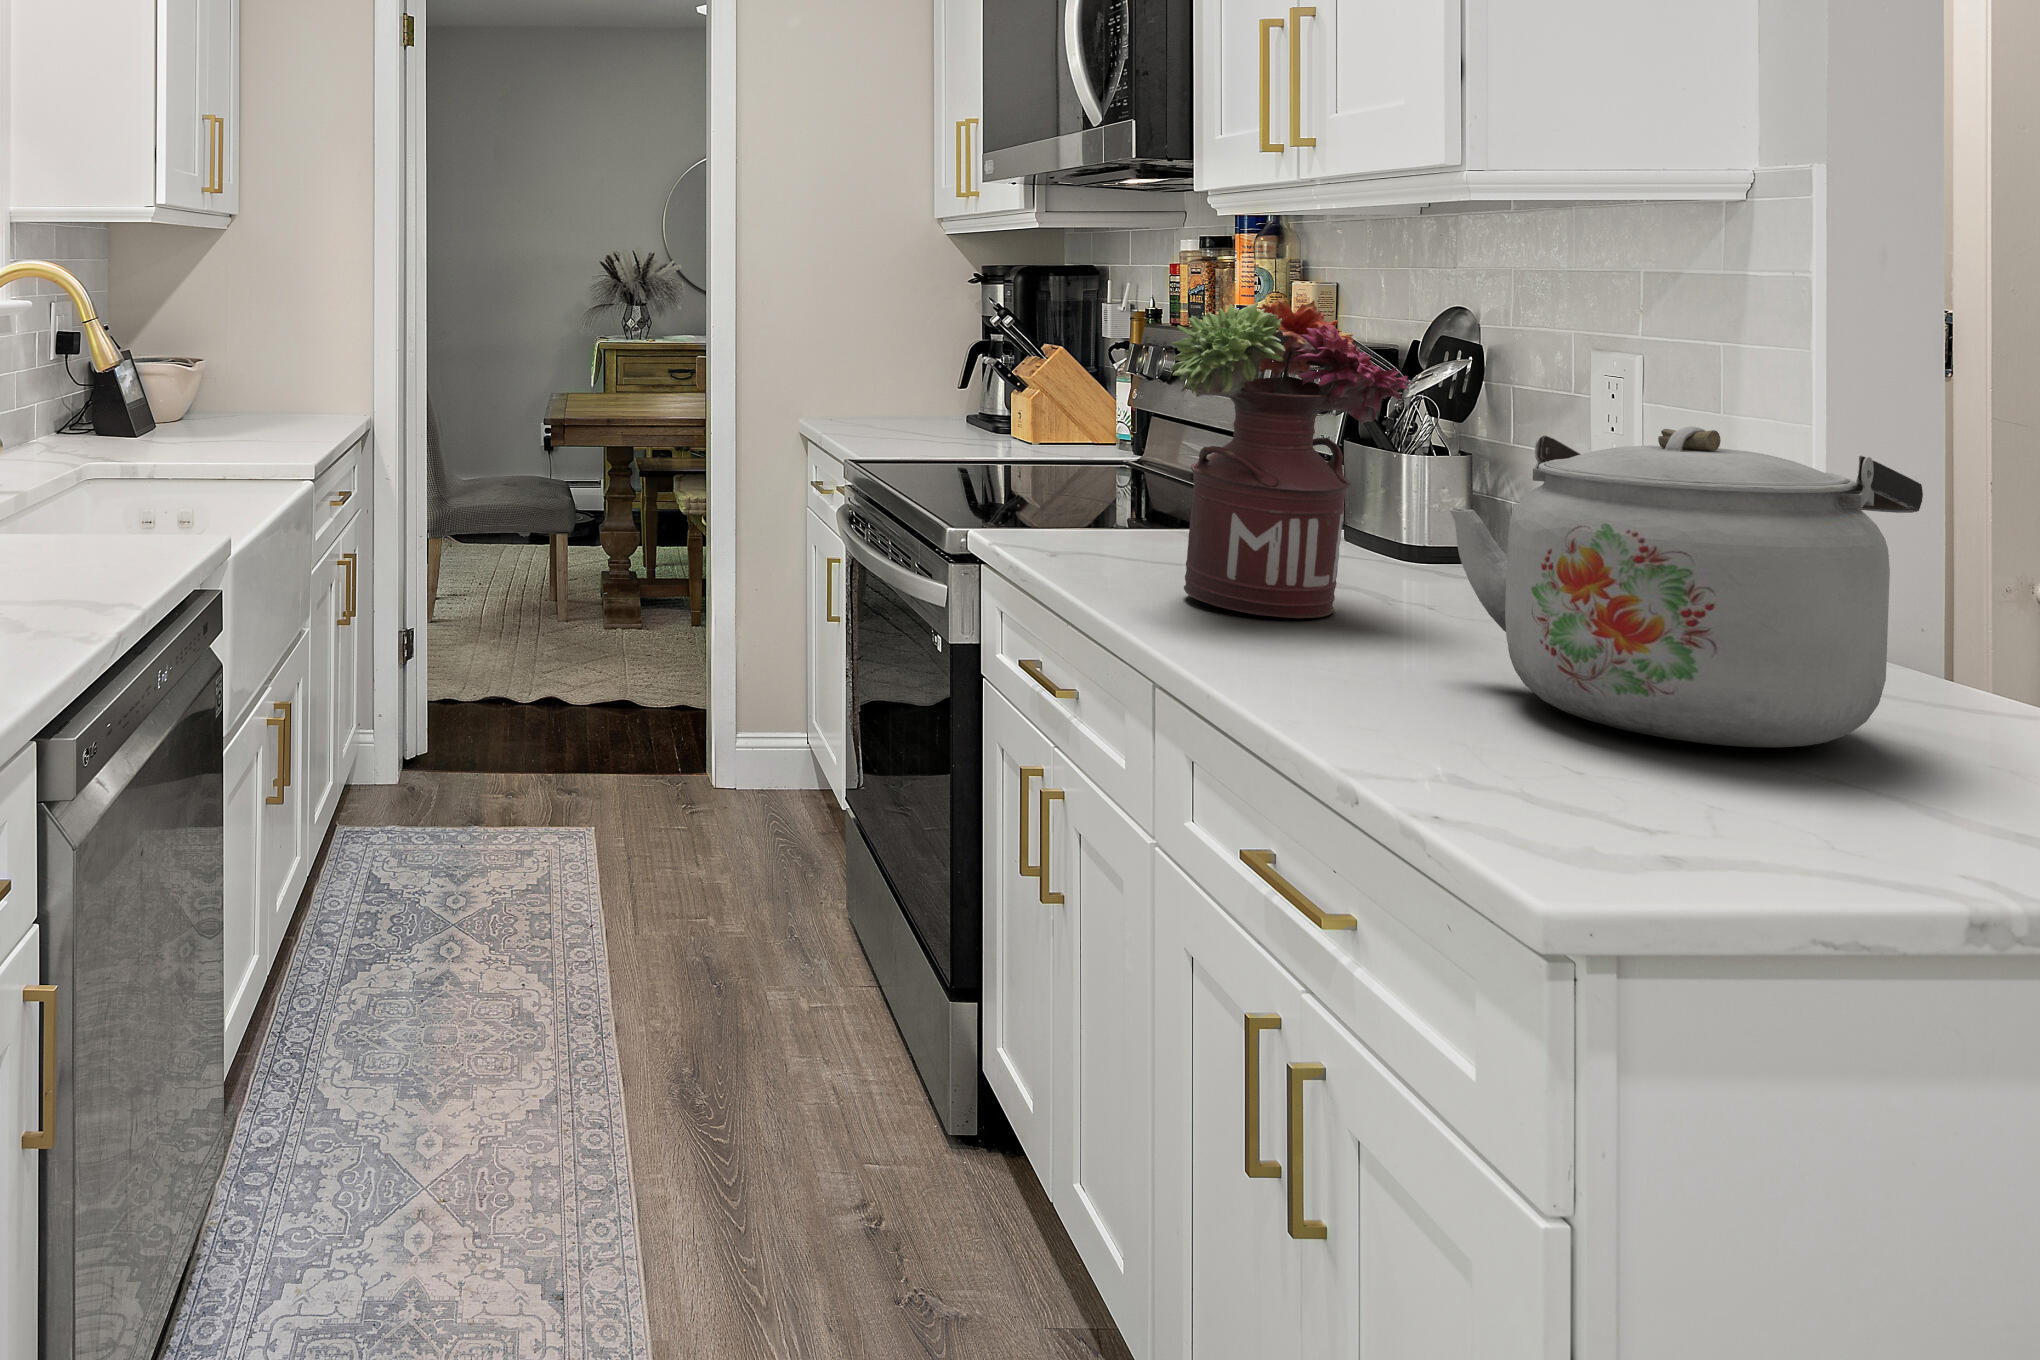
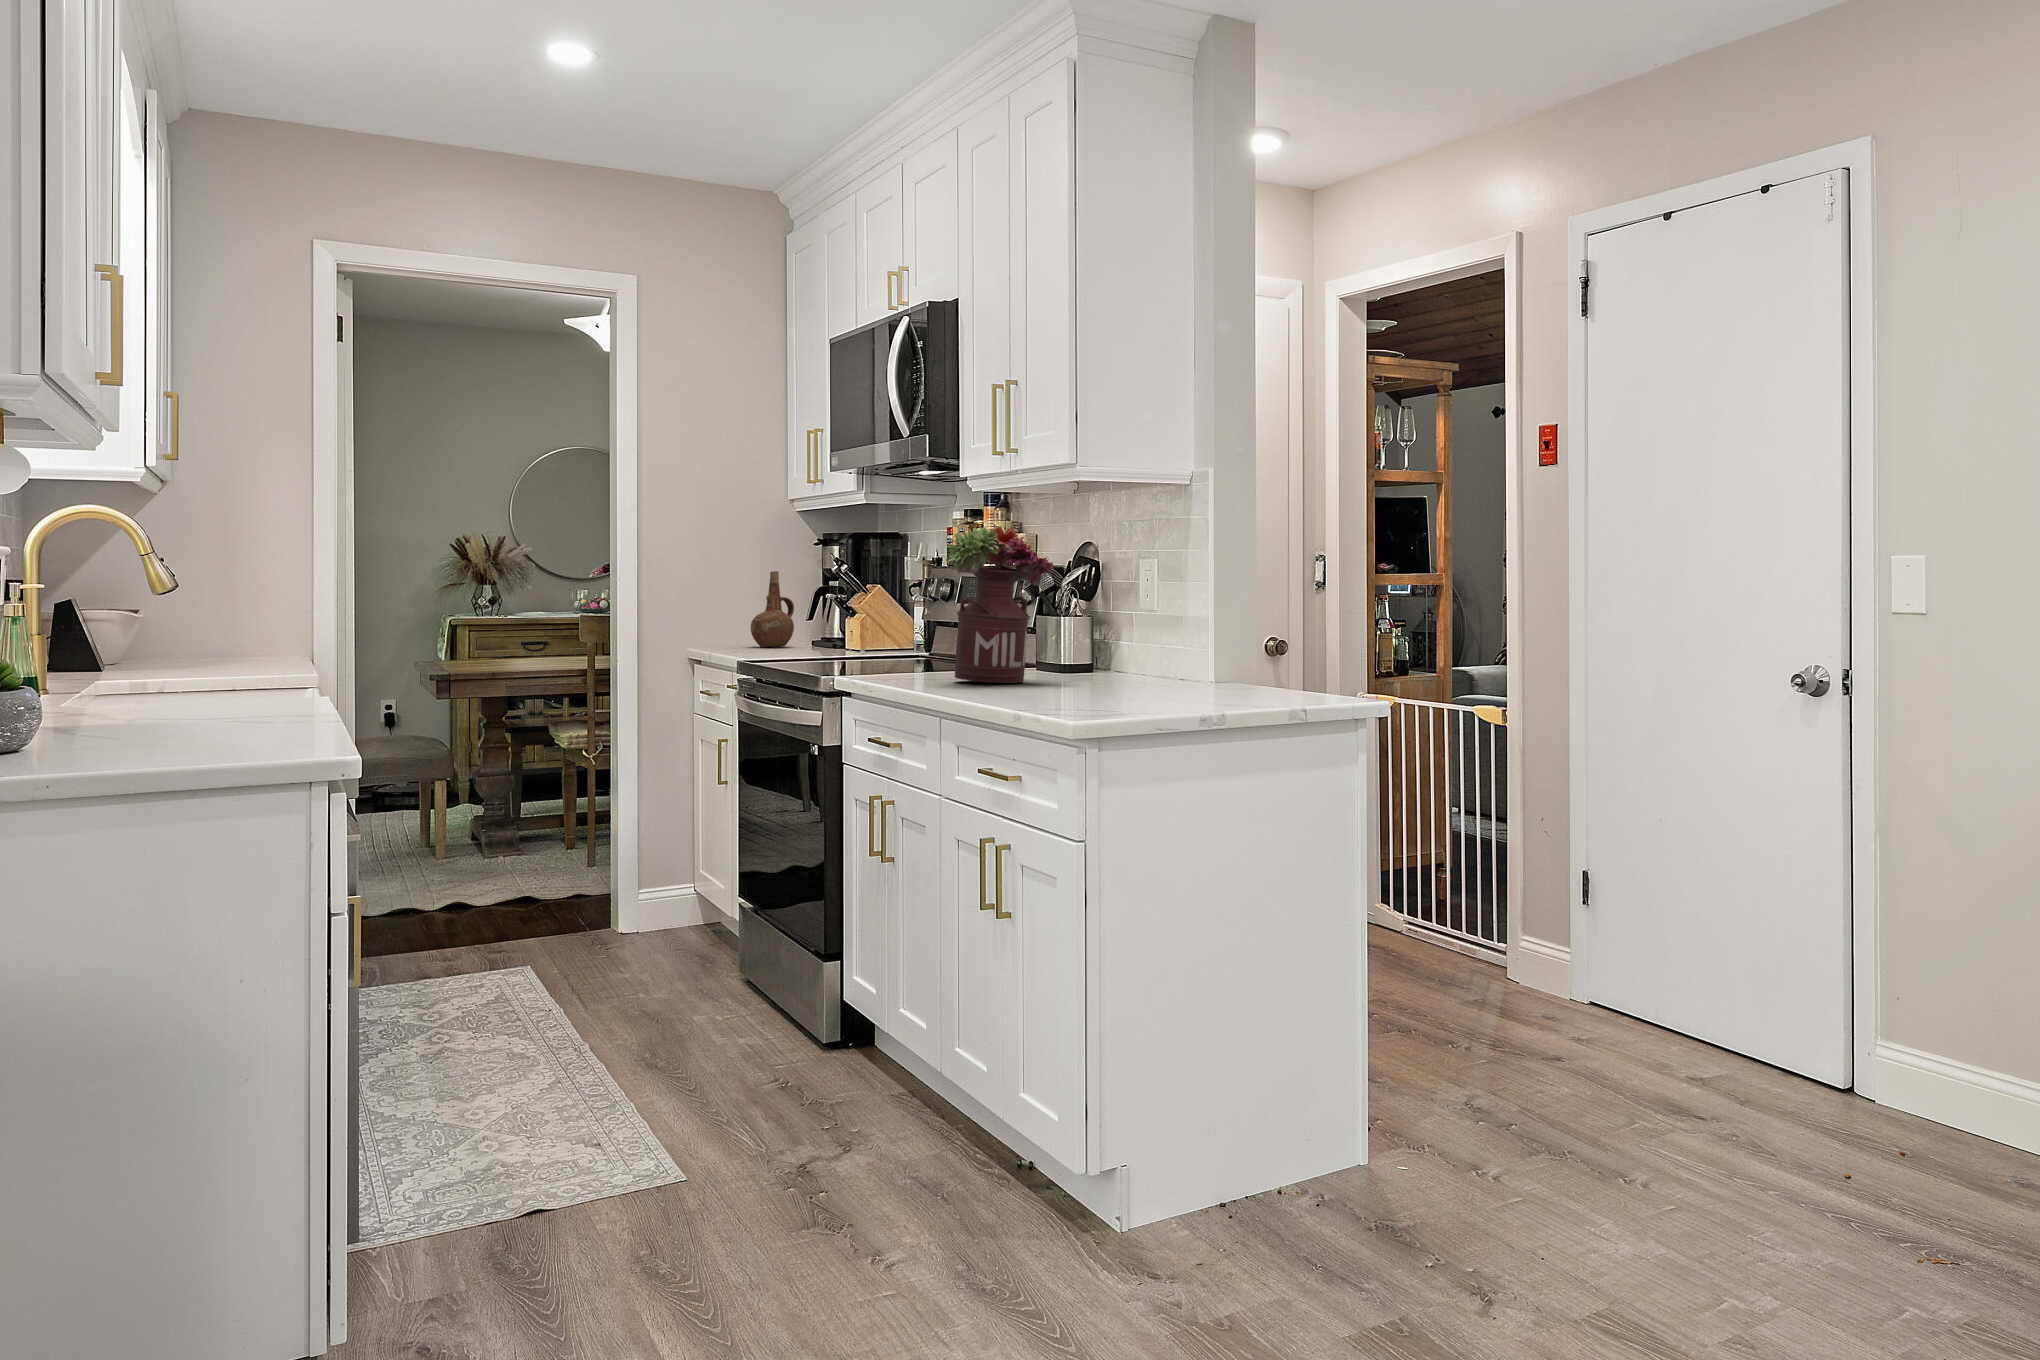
ceramic pitcher: none [880,321,940,425] -> present [751,571,794,647]
kettle: present [1450,426,1923,747] -> none [1064,569,1224,693]

